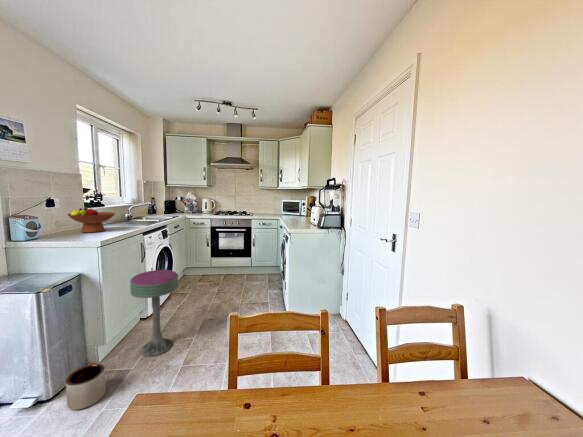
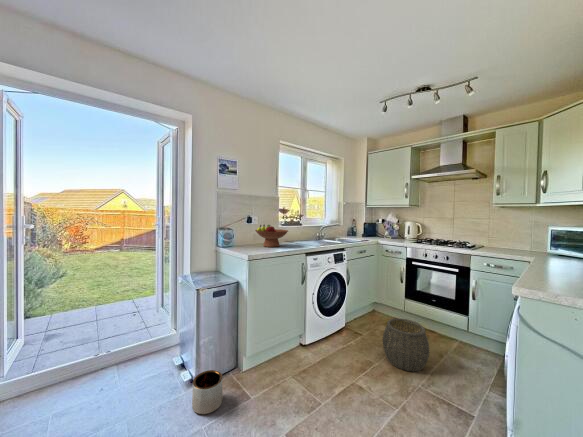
woven basket: none [211,268,241,301] -> present [383,318,430,371]
bar stool: present [130,270,178,356] -> none [264,296,311,400]

